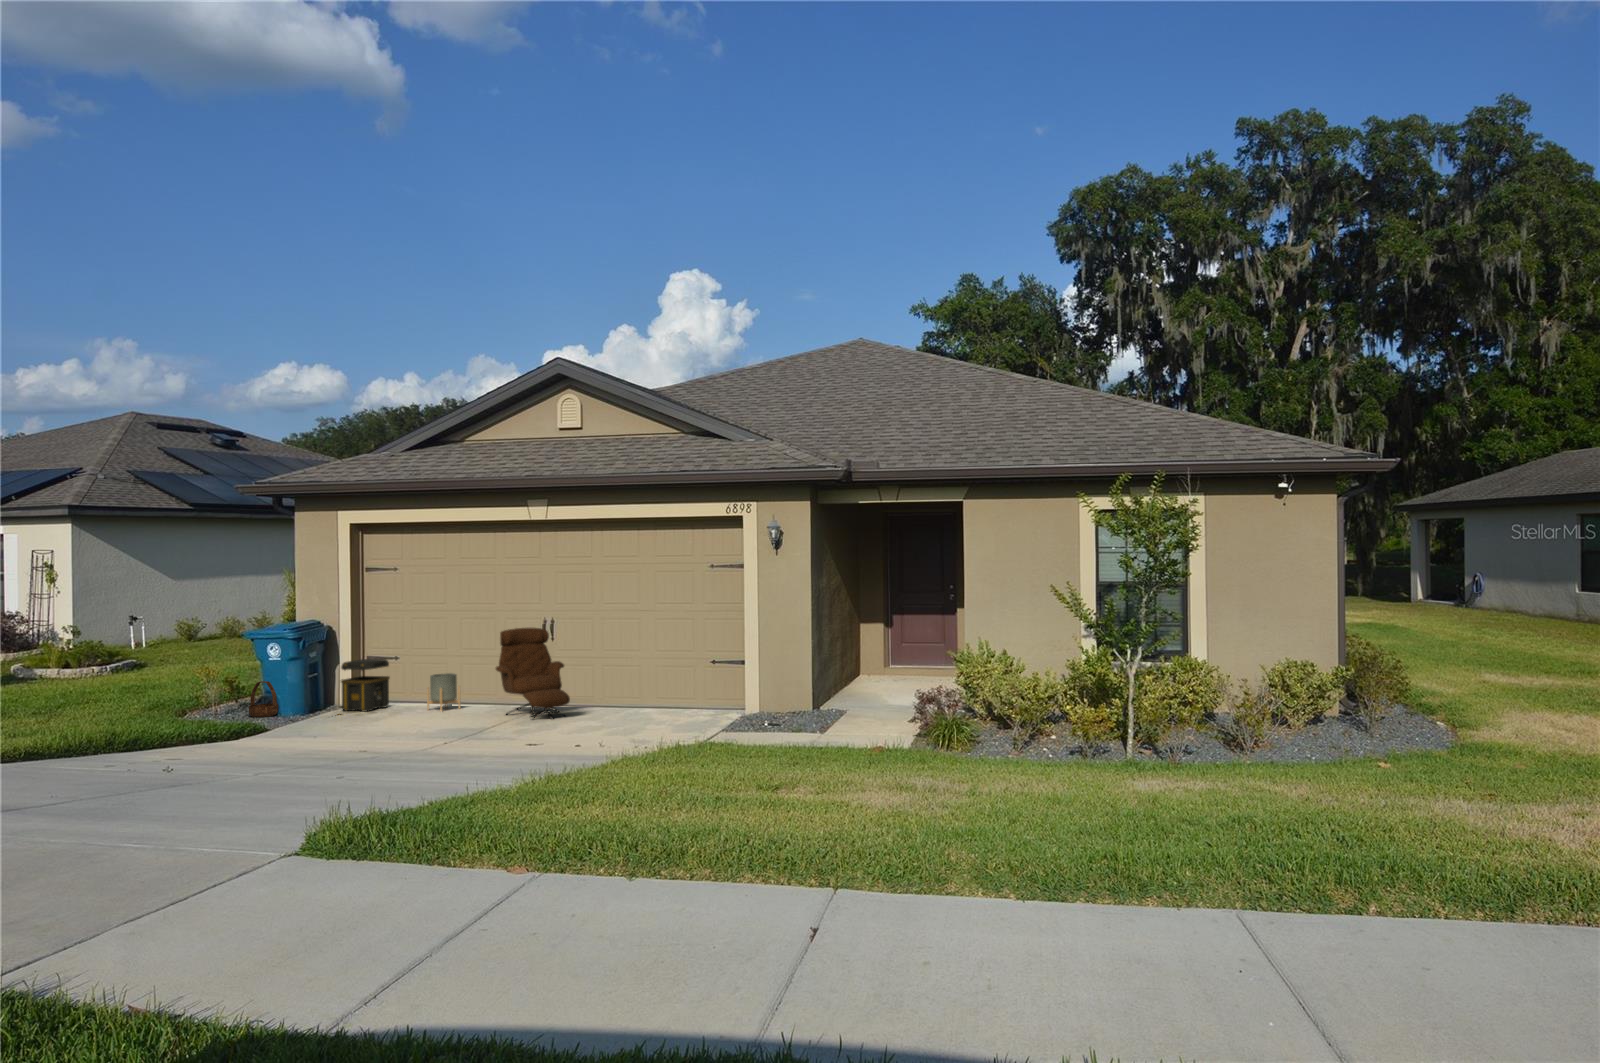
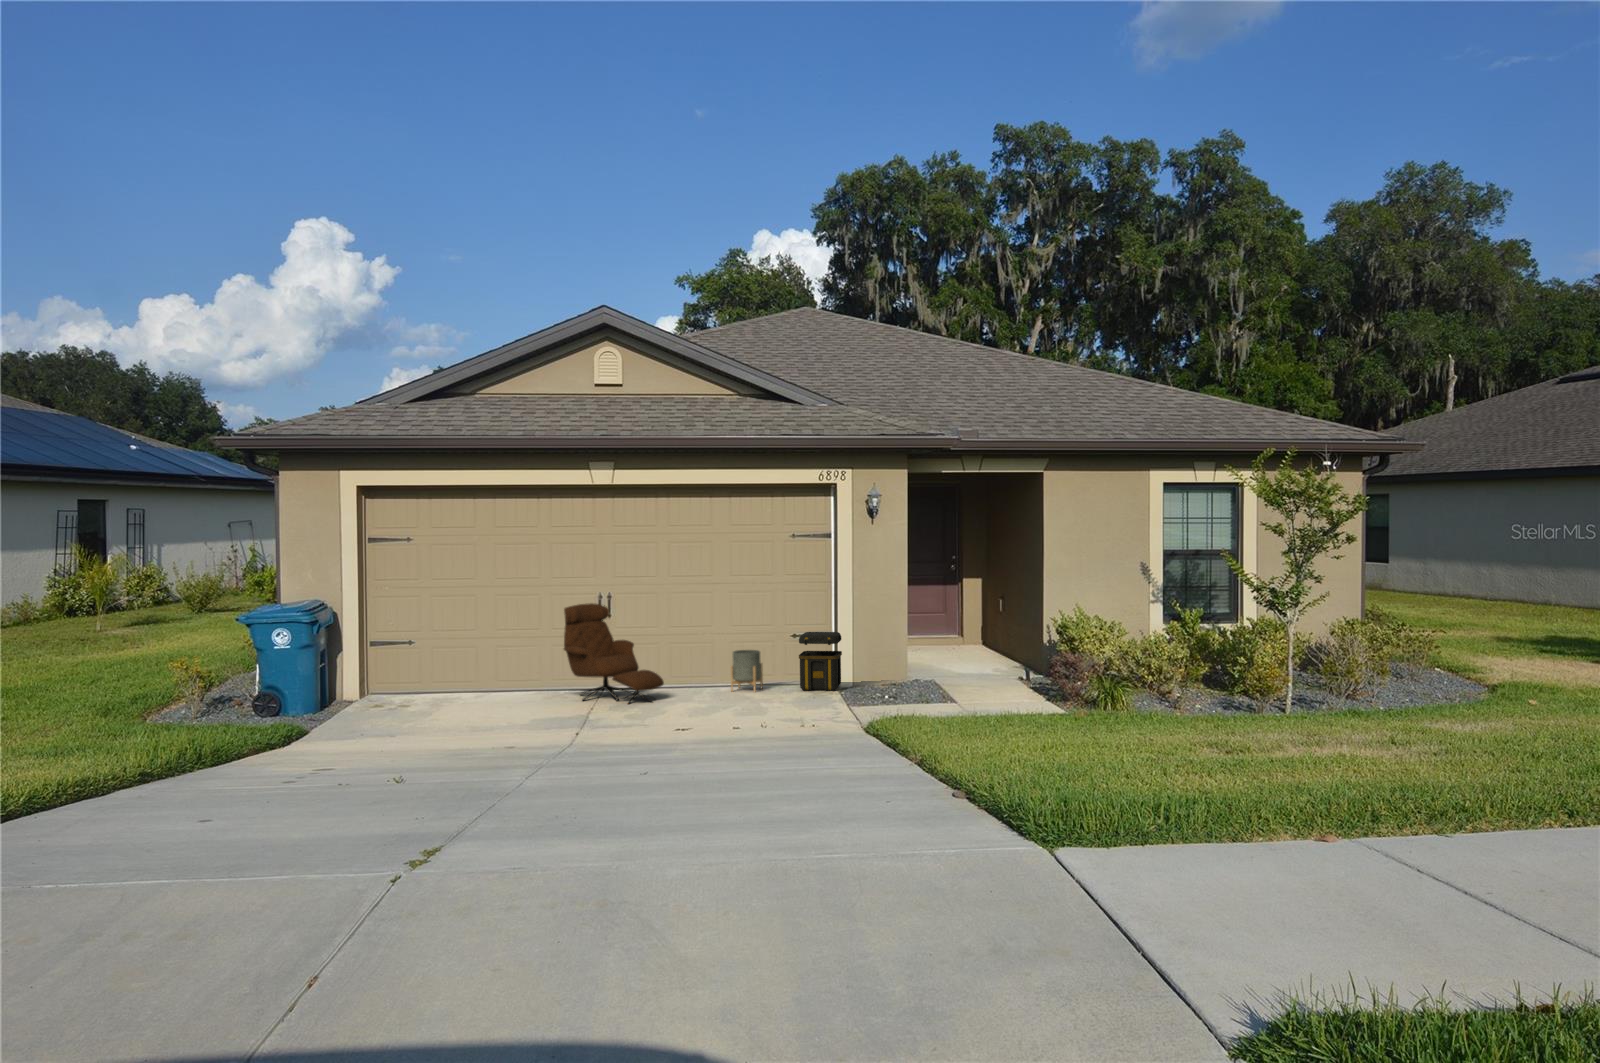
toolbox: present [341,659,390,712] -> present [799,632,842,691]
planter: present [427,673,461,711] -> present [731,650,763,692]
basket: present [249,681,278,717] -> none [258,675,294,719]

